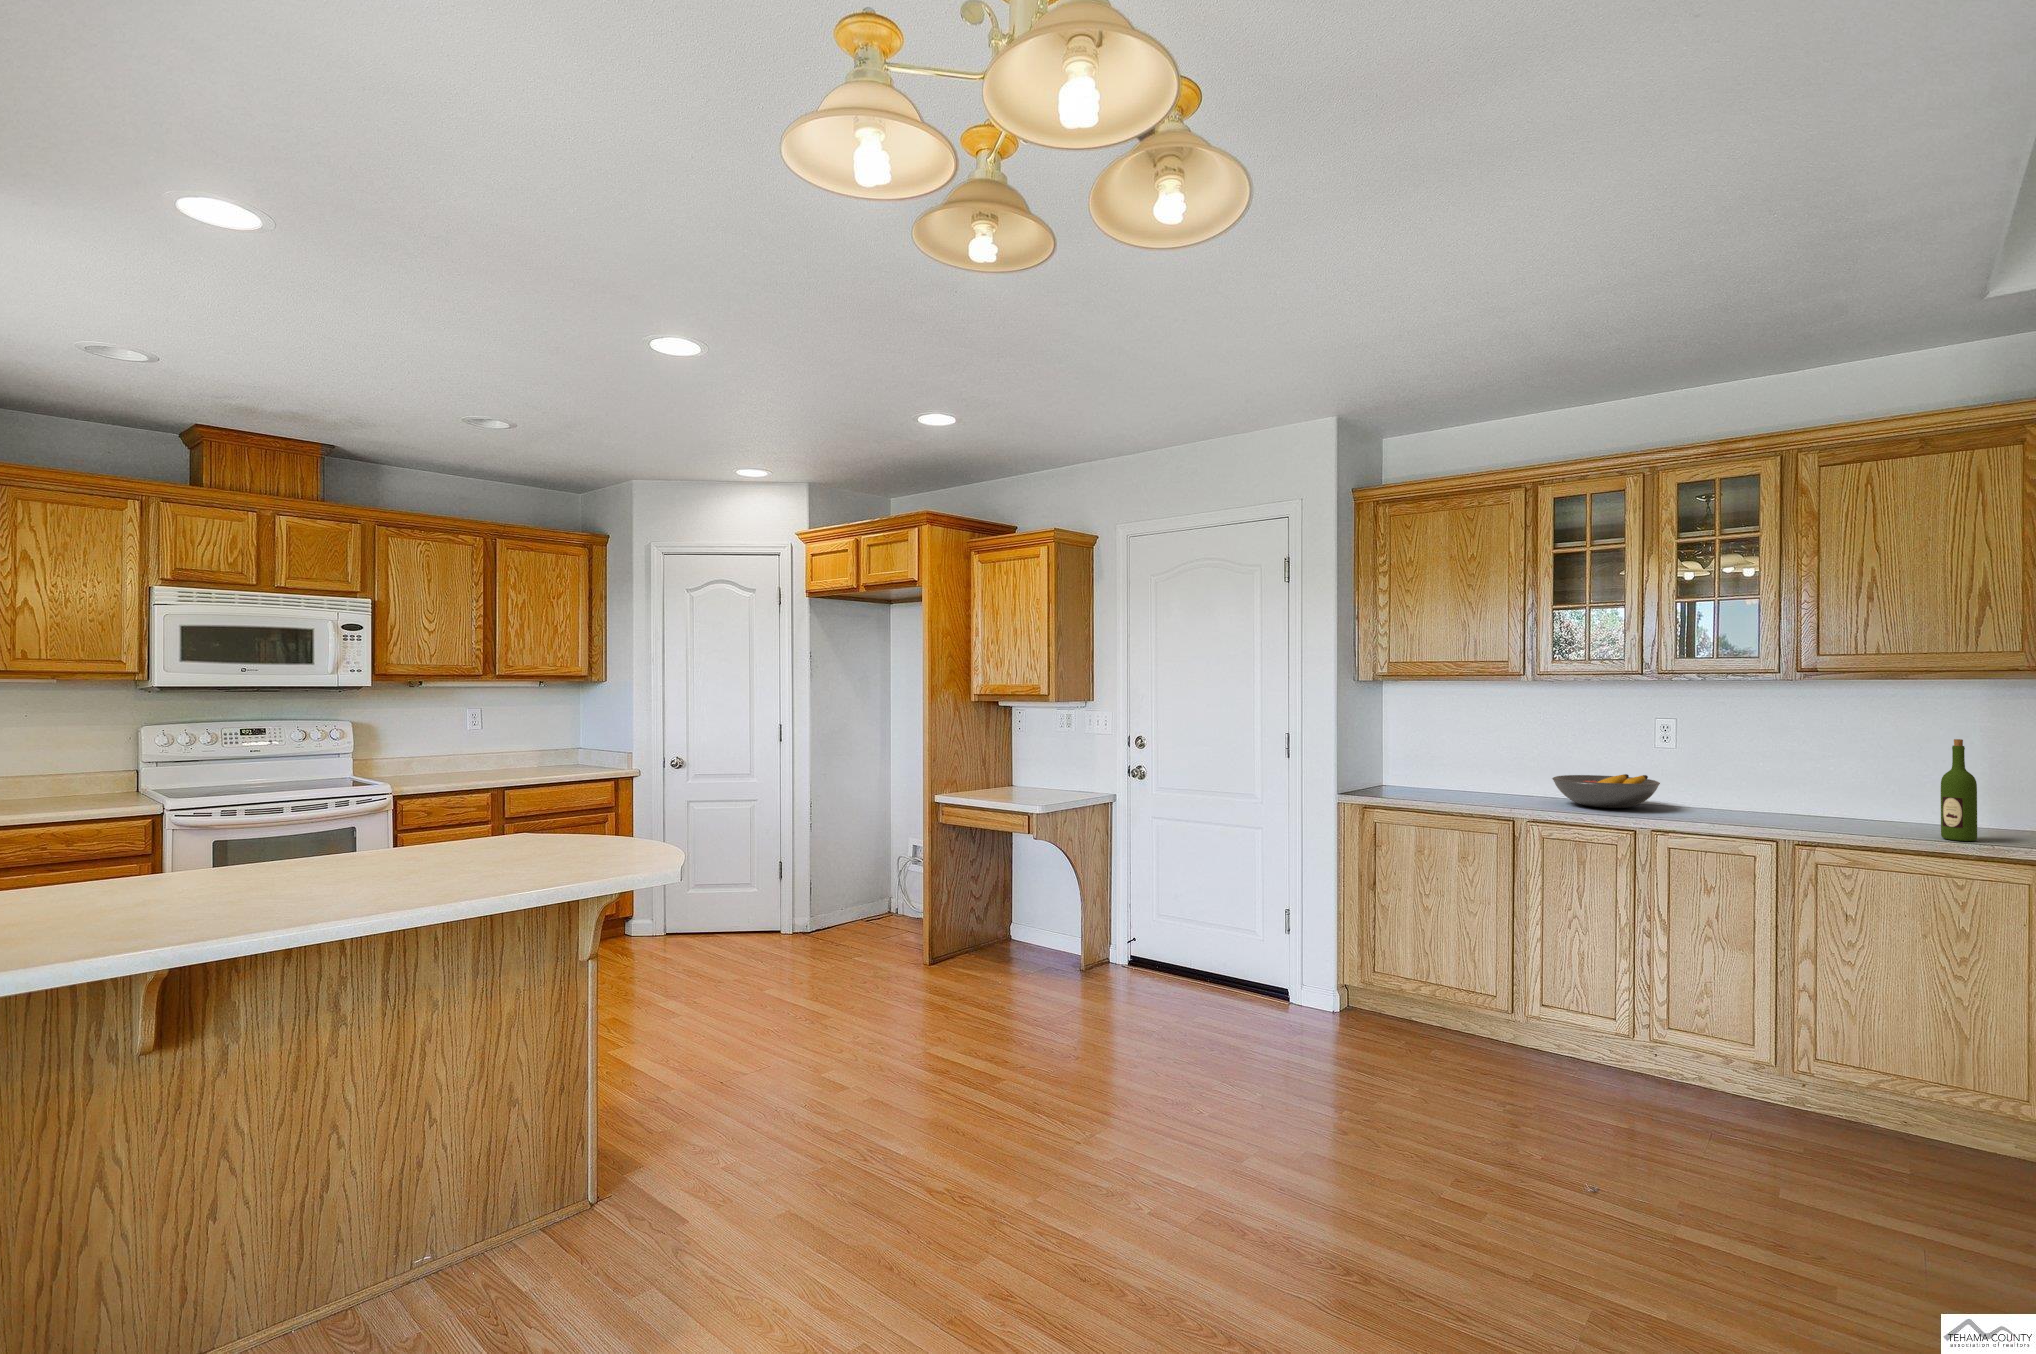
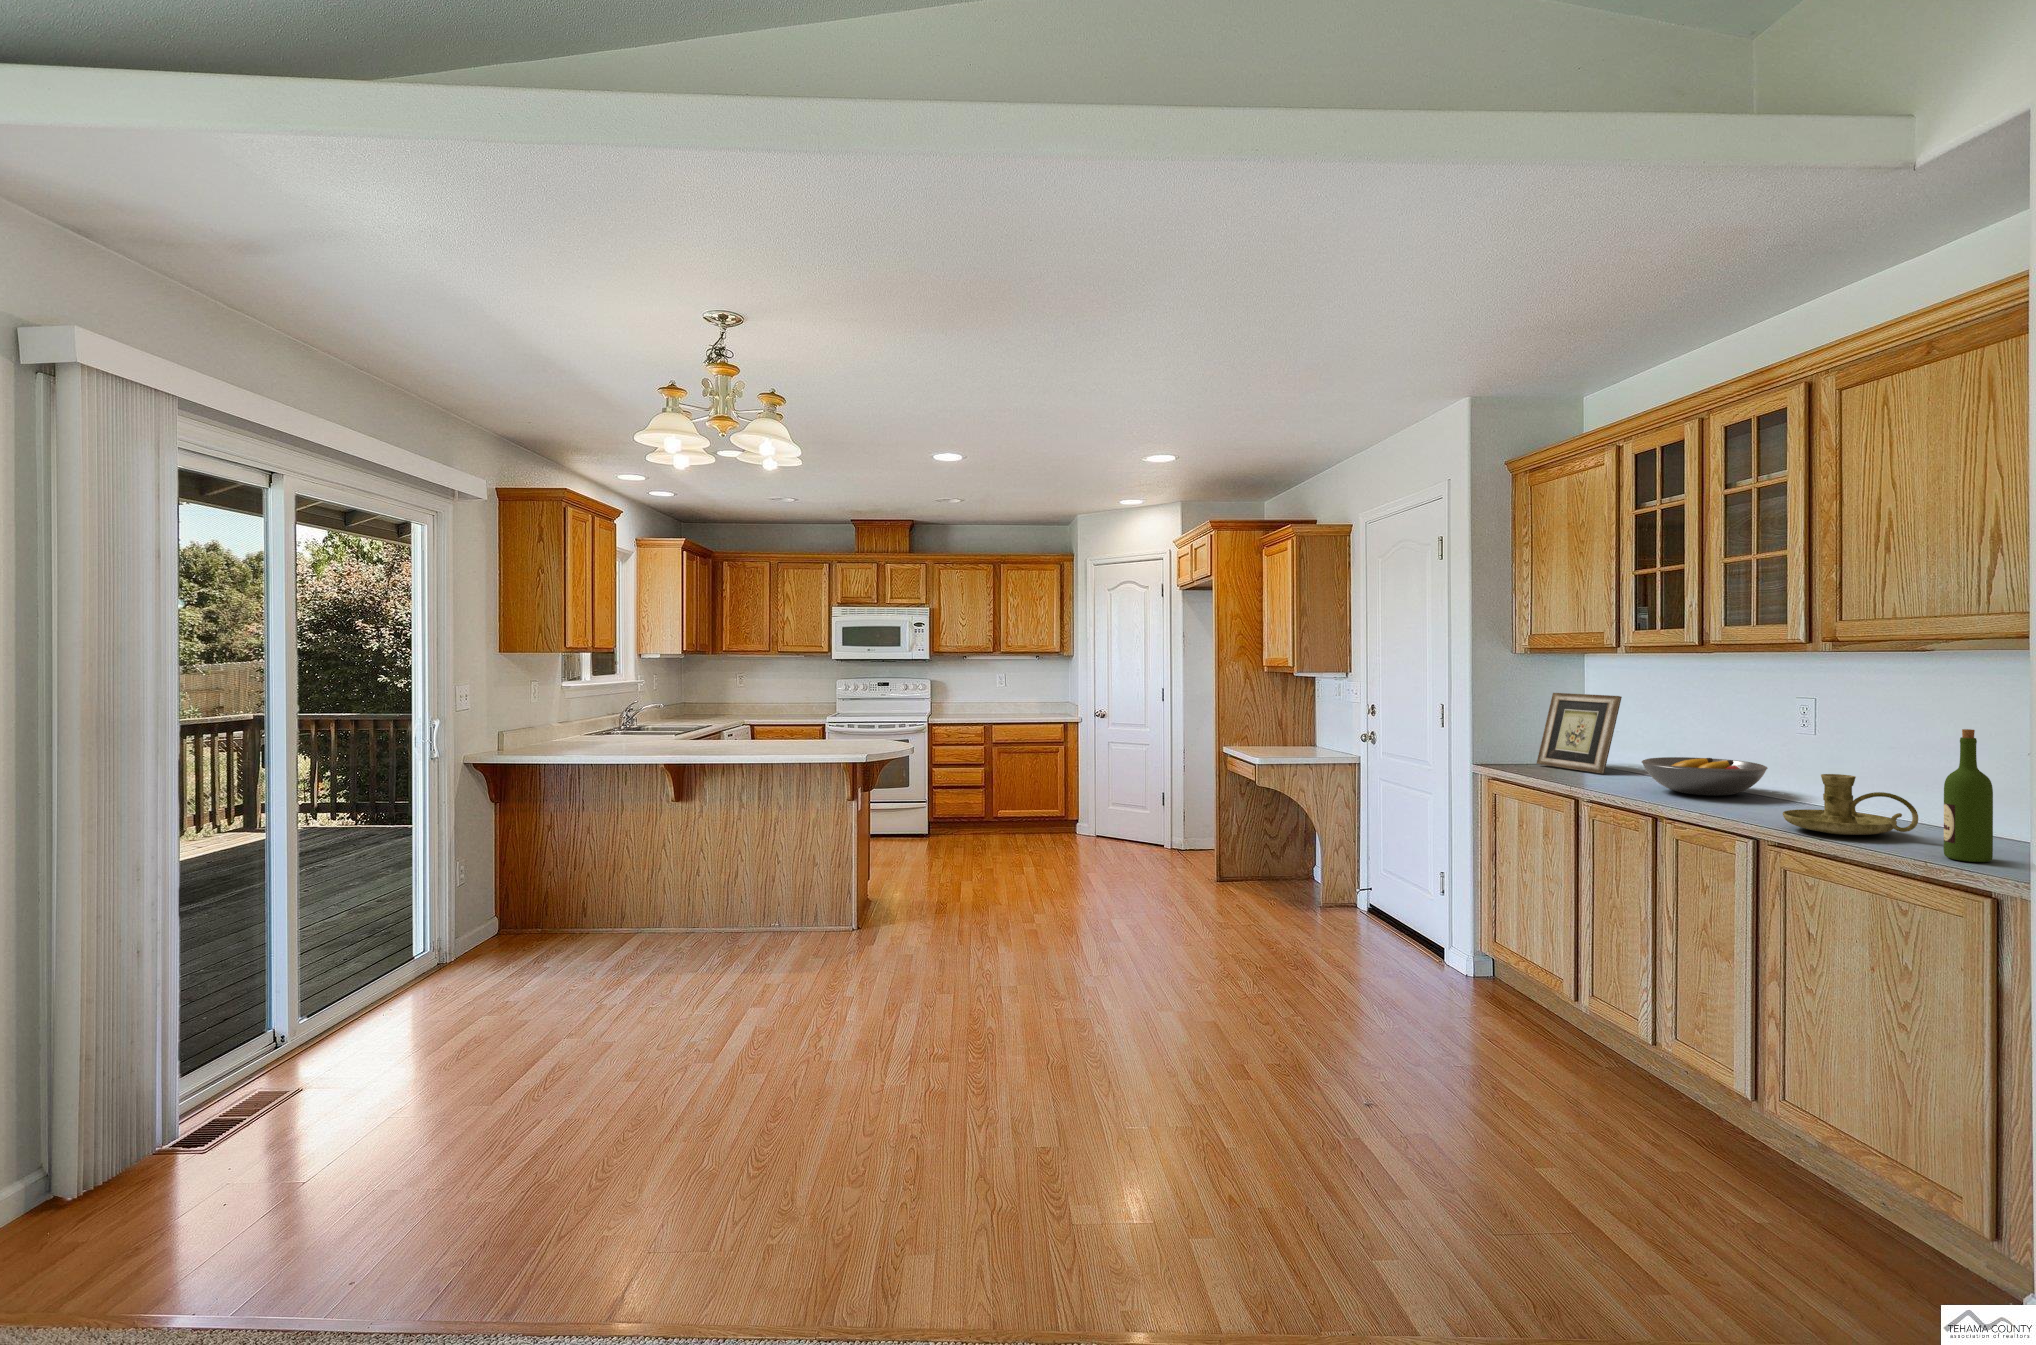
picture frame: none [1386,720,1473,796] -> present [1537,693,1622,774]
candle holder: none [1776,781,1886,830] -> present [1783,774,1918,835]

